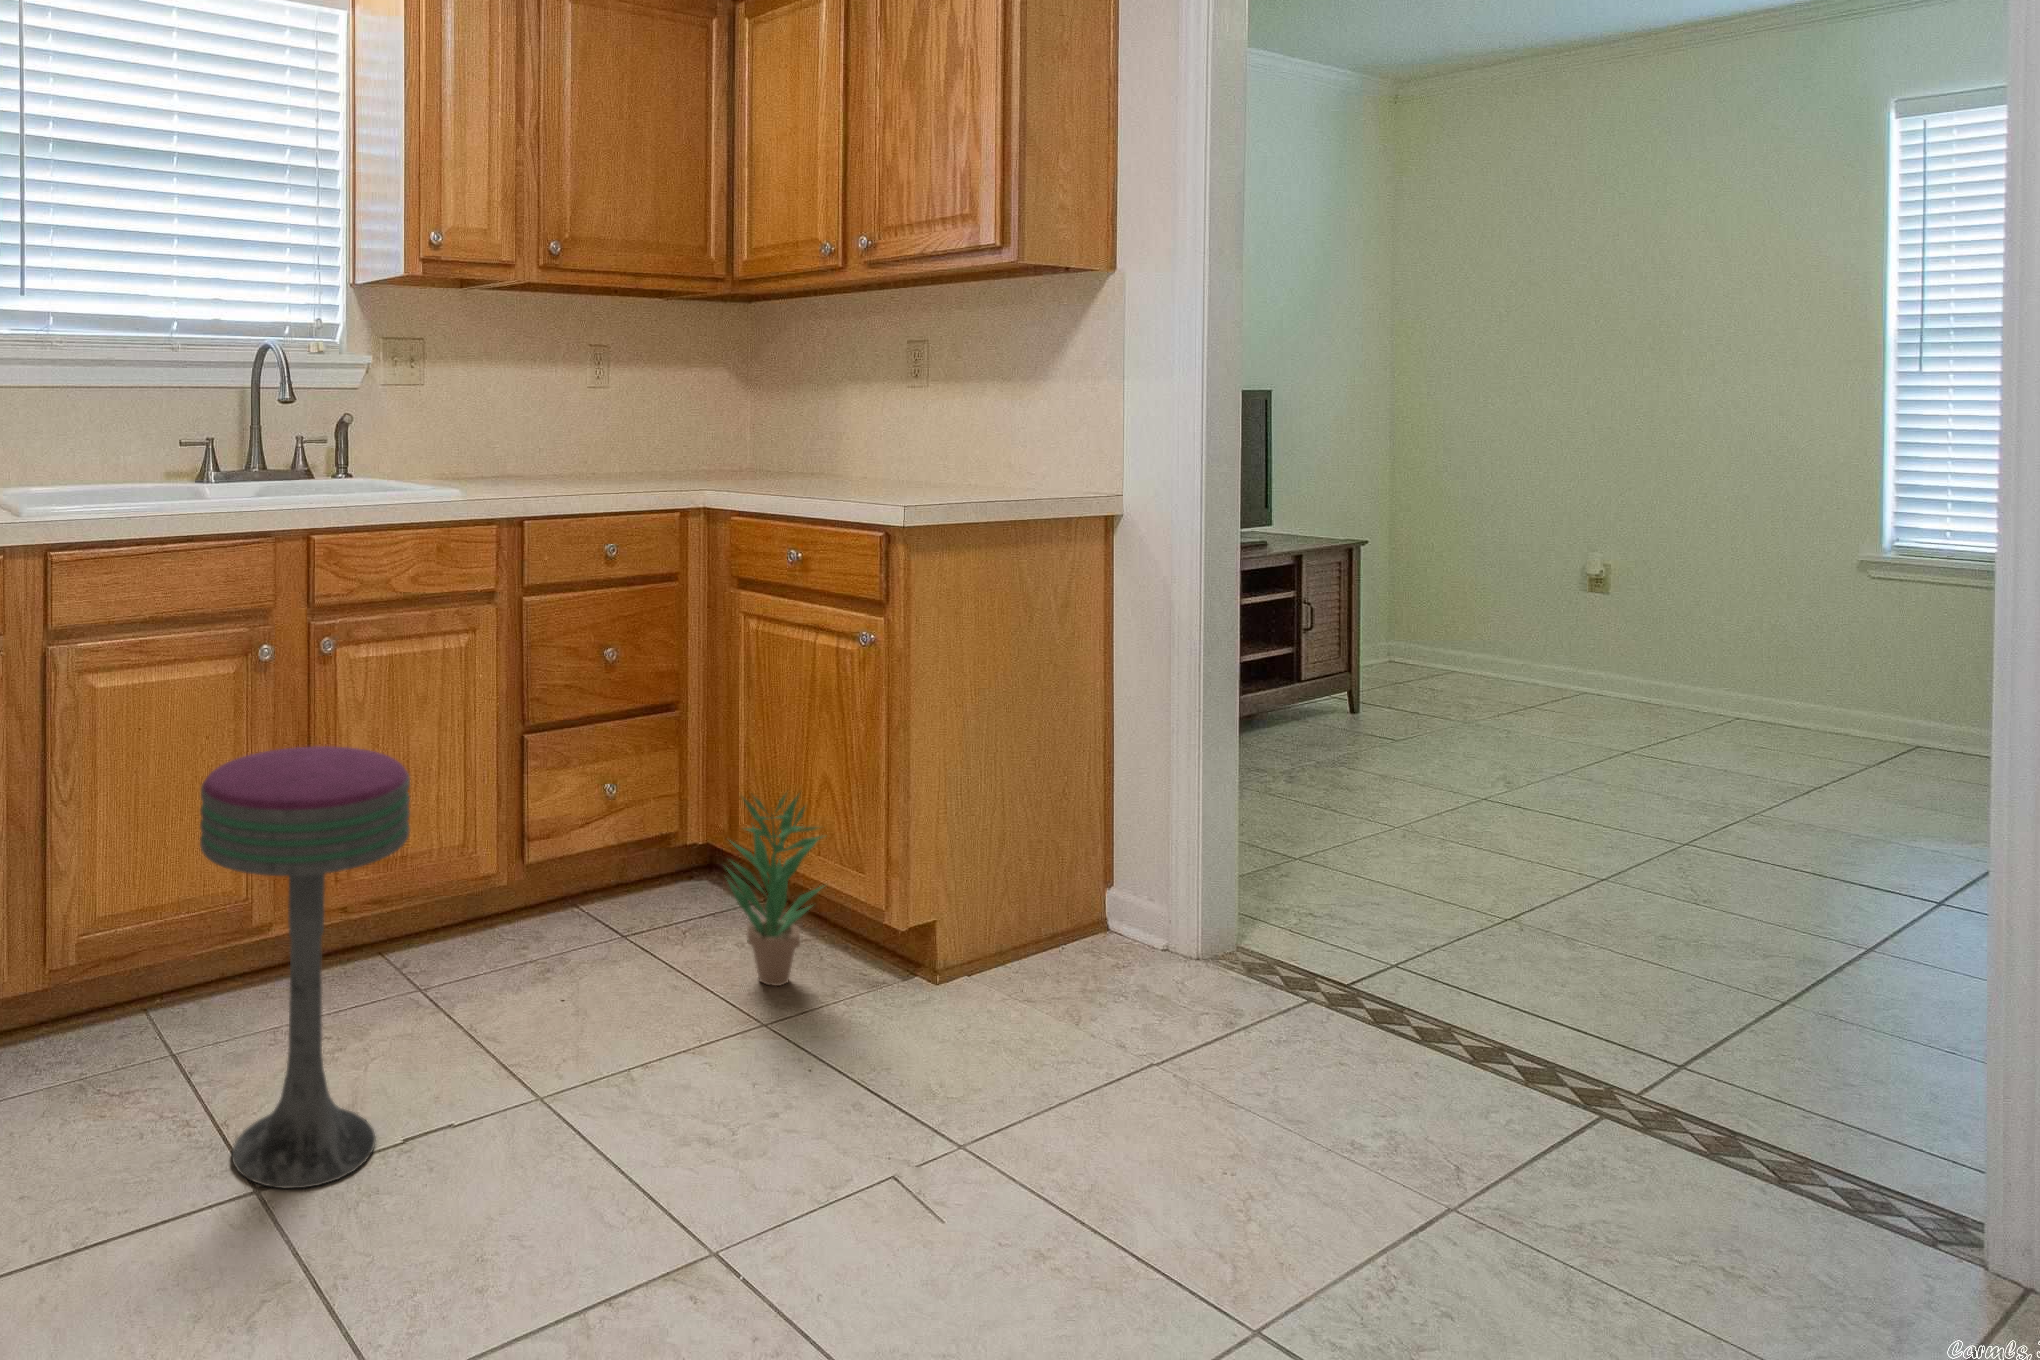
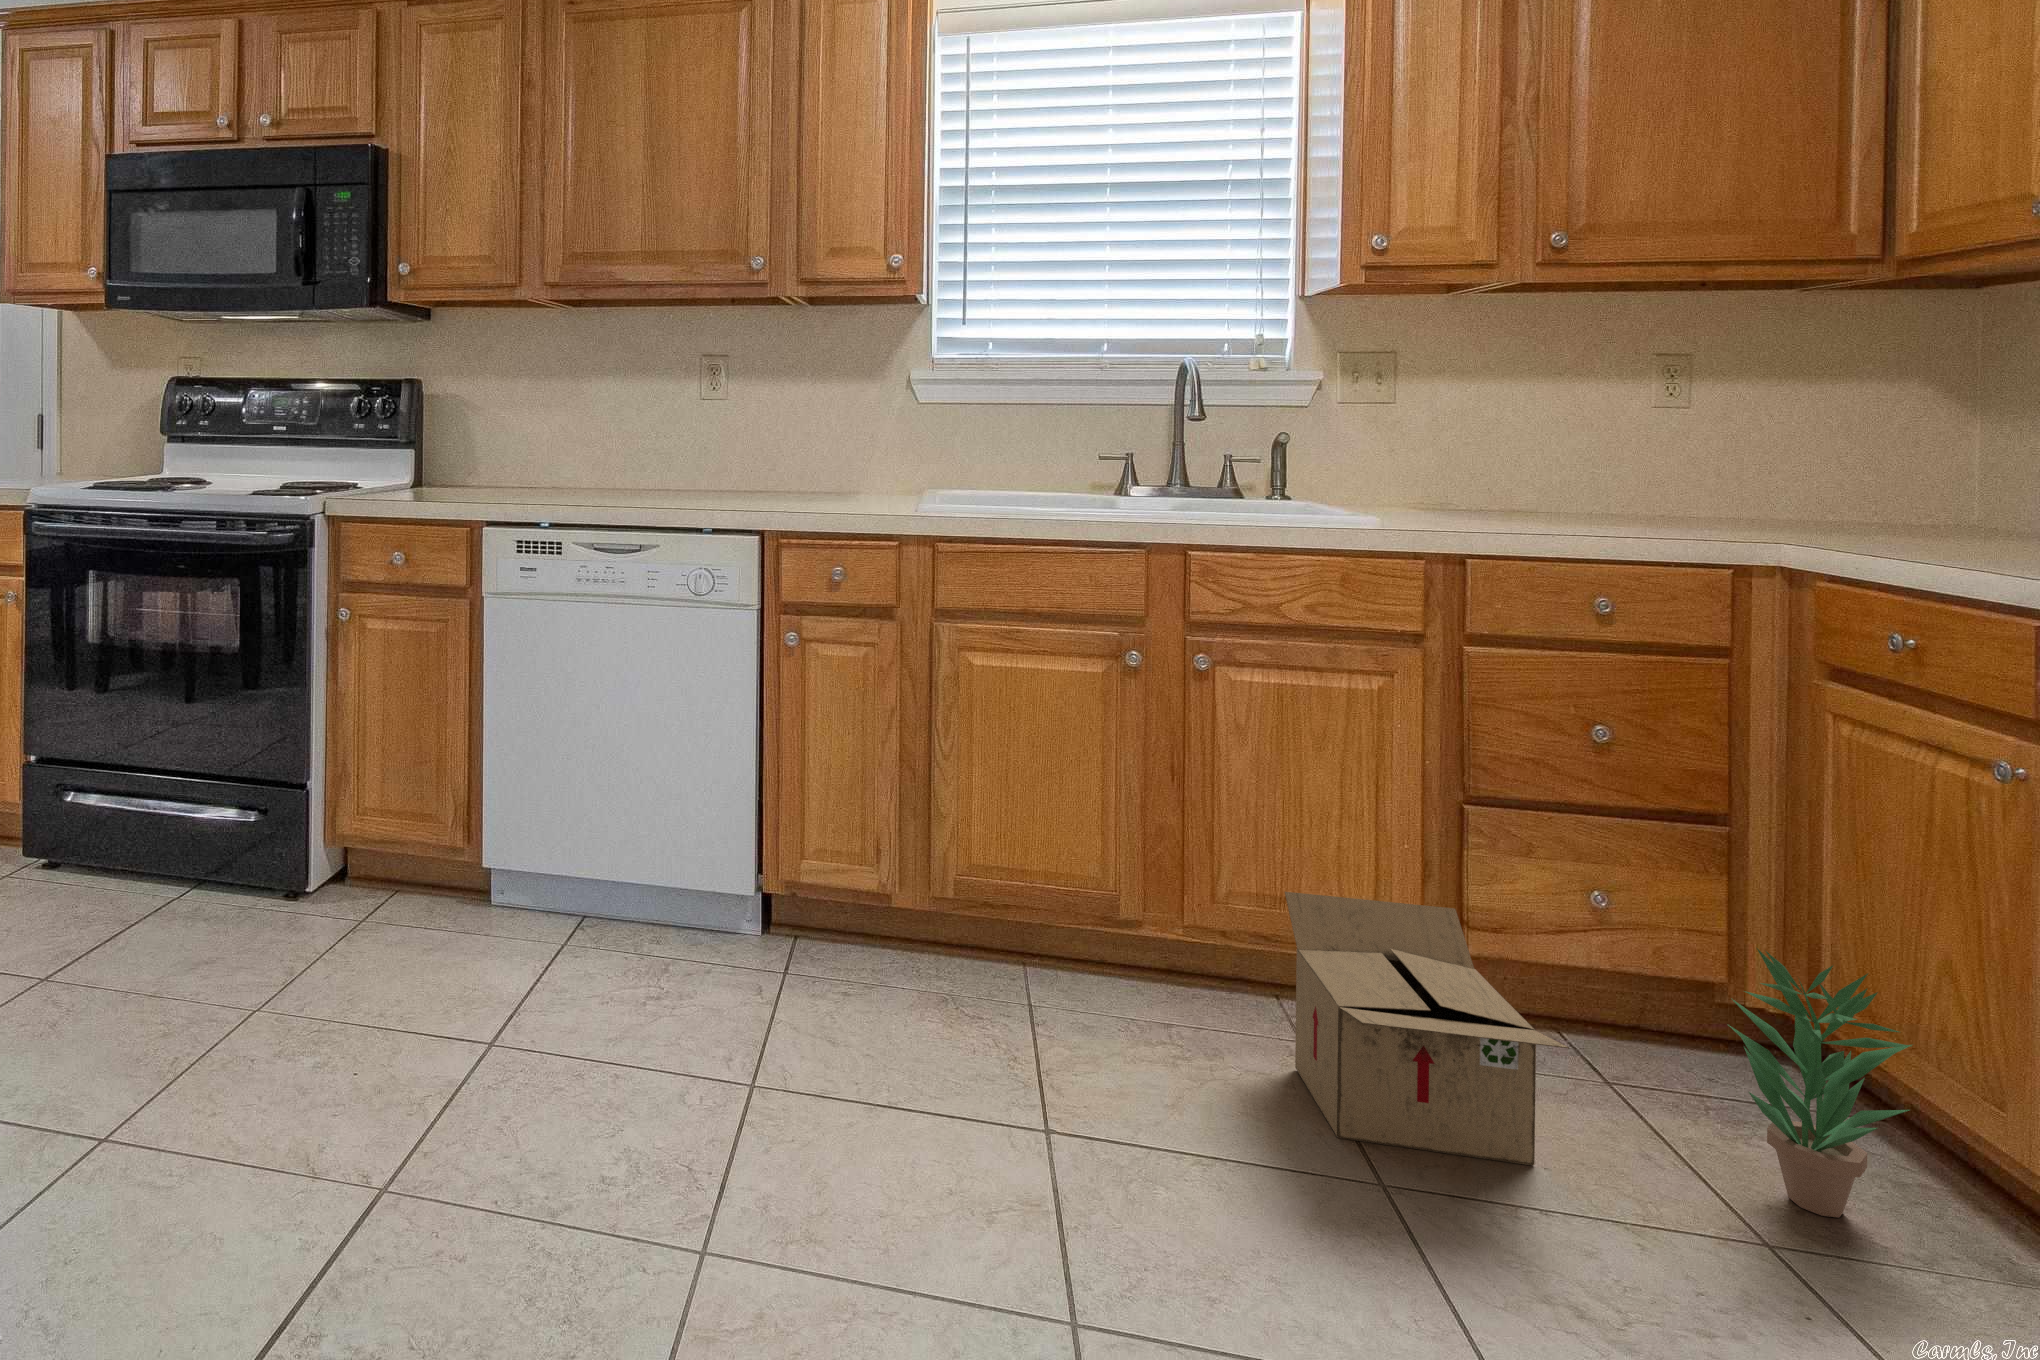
bar stool: present [200,746,410,1188] -> none [1010,747,1215,1150]
cardboard box: none [414,828,660,1075] -> present [1285,892,1569,1165]

